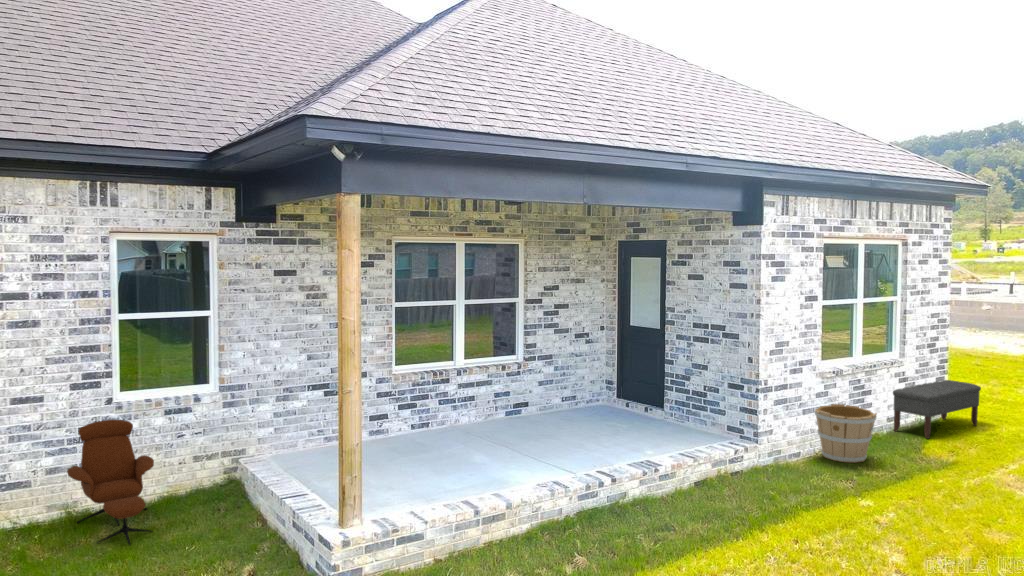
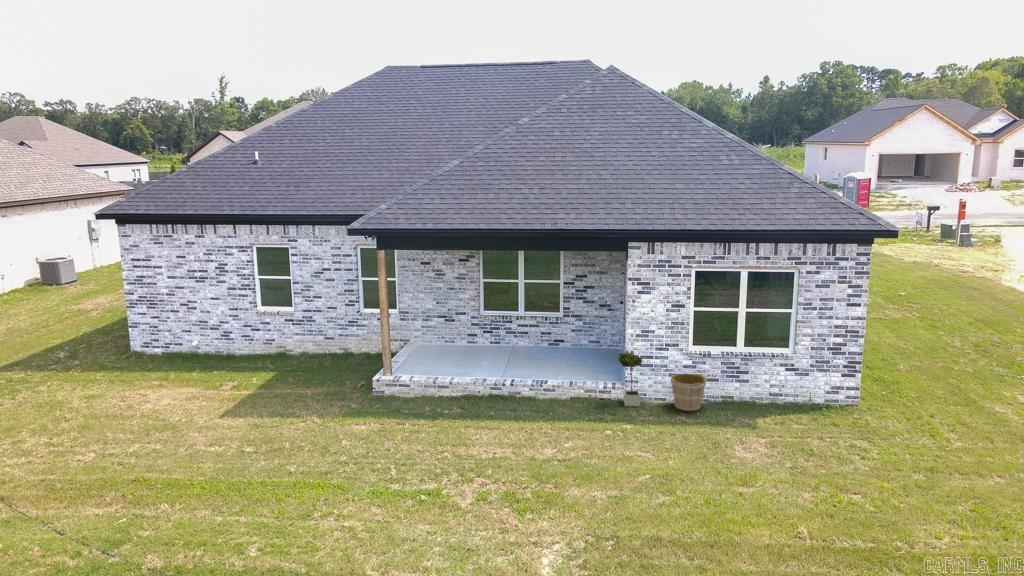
potted tree: none [761,380,805,476] -> present [619,353,642,406]
bench: present [893,380,981,439] -> none [773,374,854,414]
lounge chair: present [67,420,154,545] -> none [337,319,368,368]

